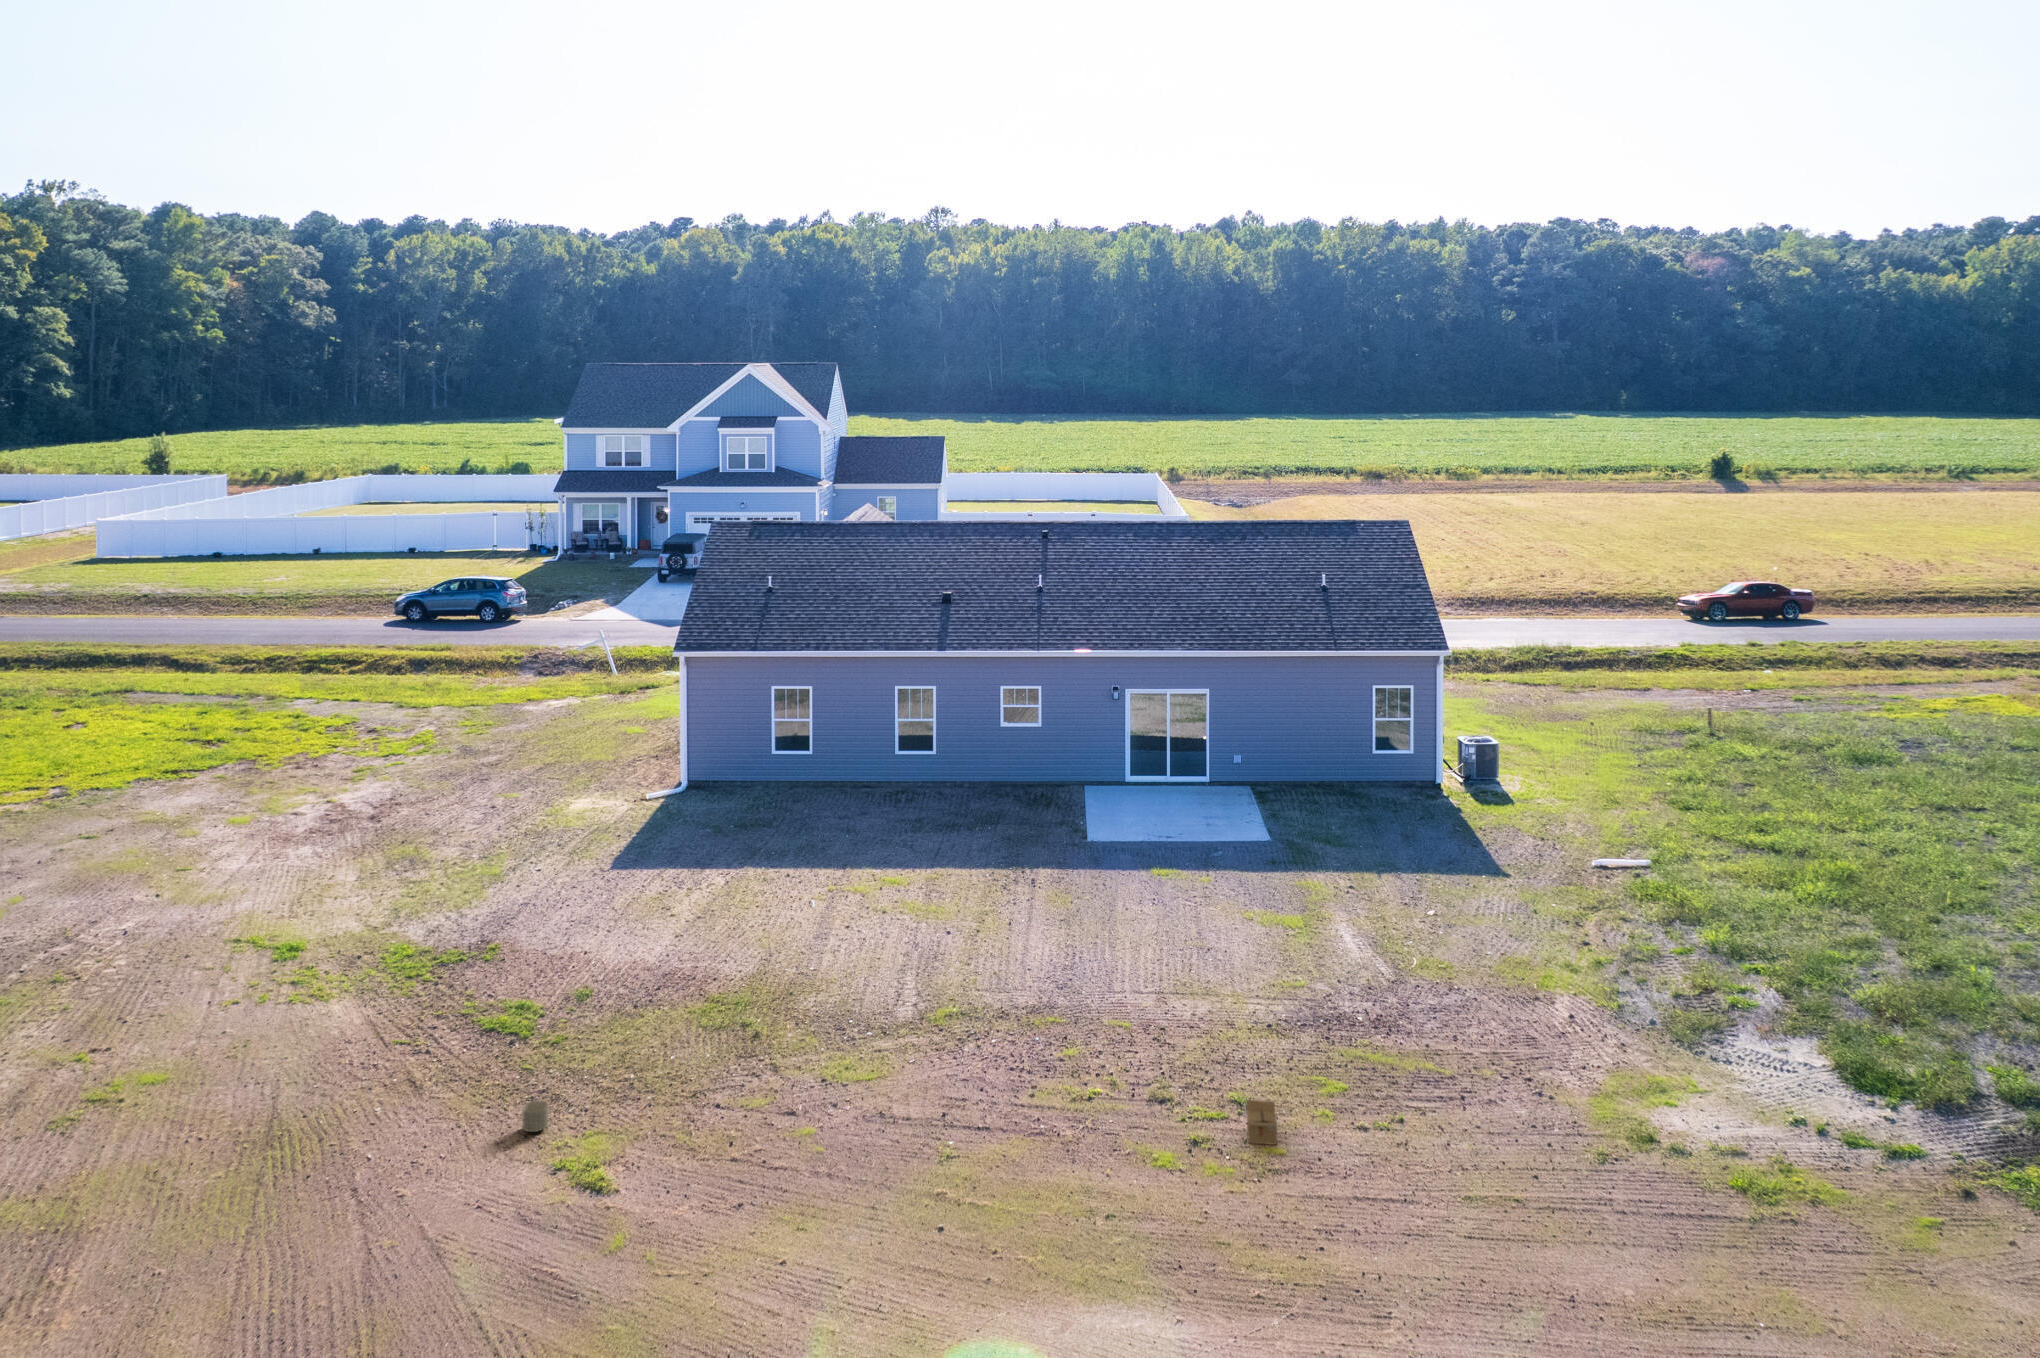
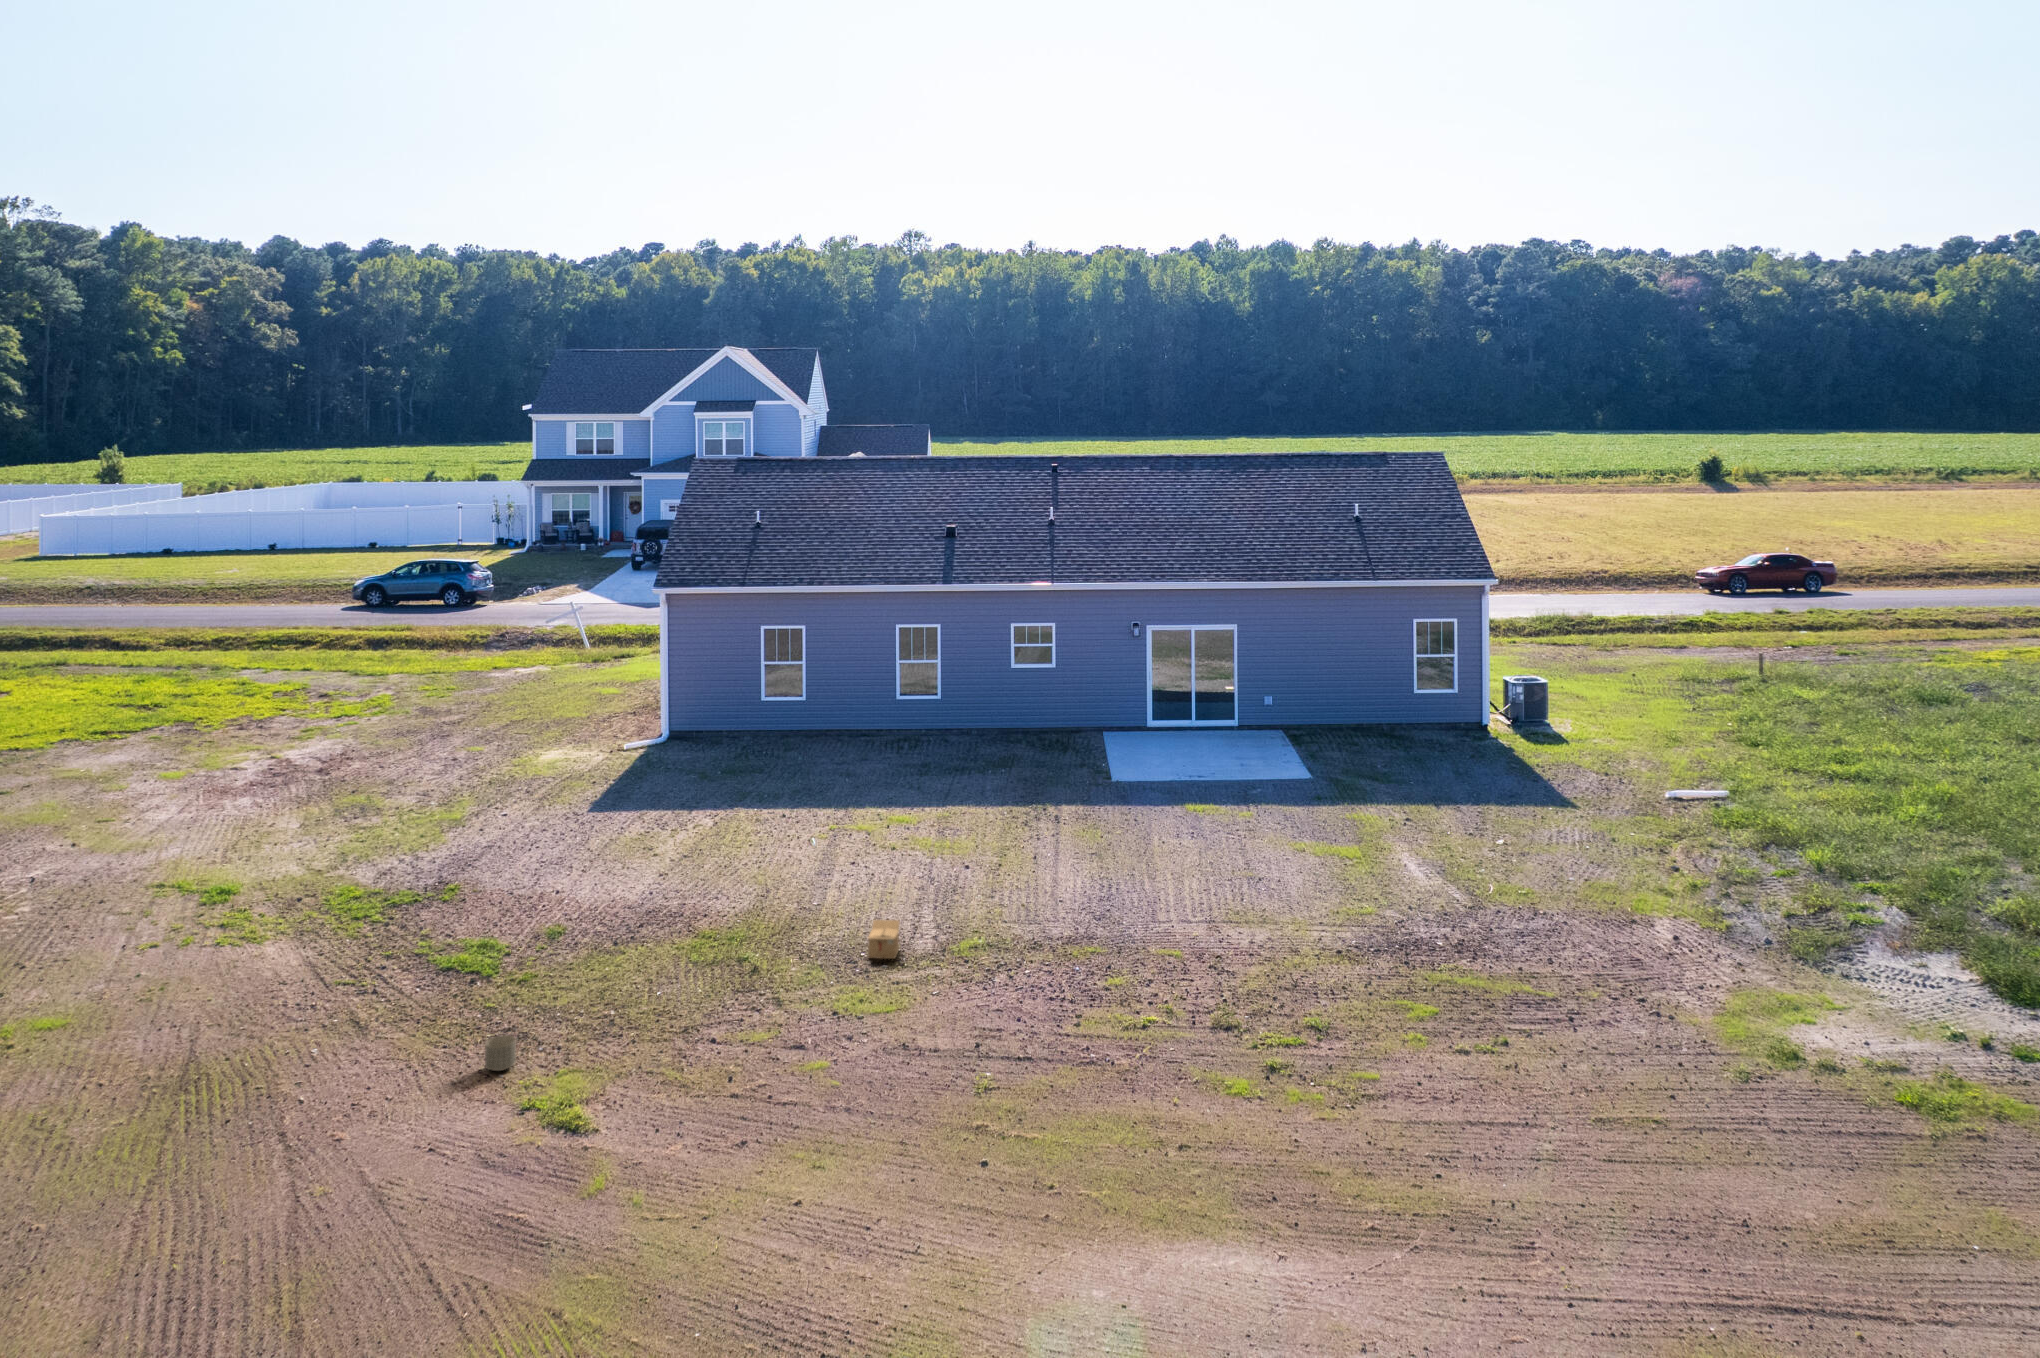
cardboard box: present [1247,1100,1277,1145] -> present [868,920,900,959]

